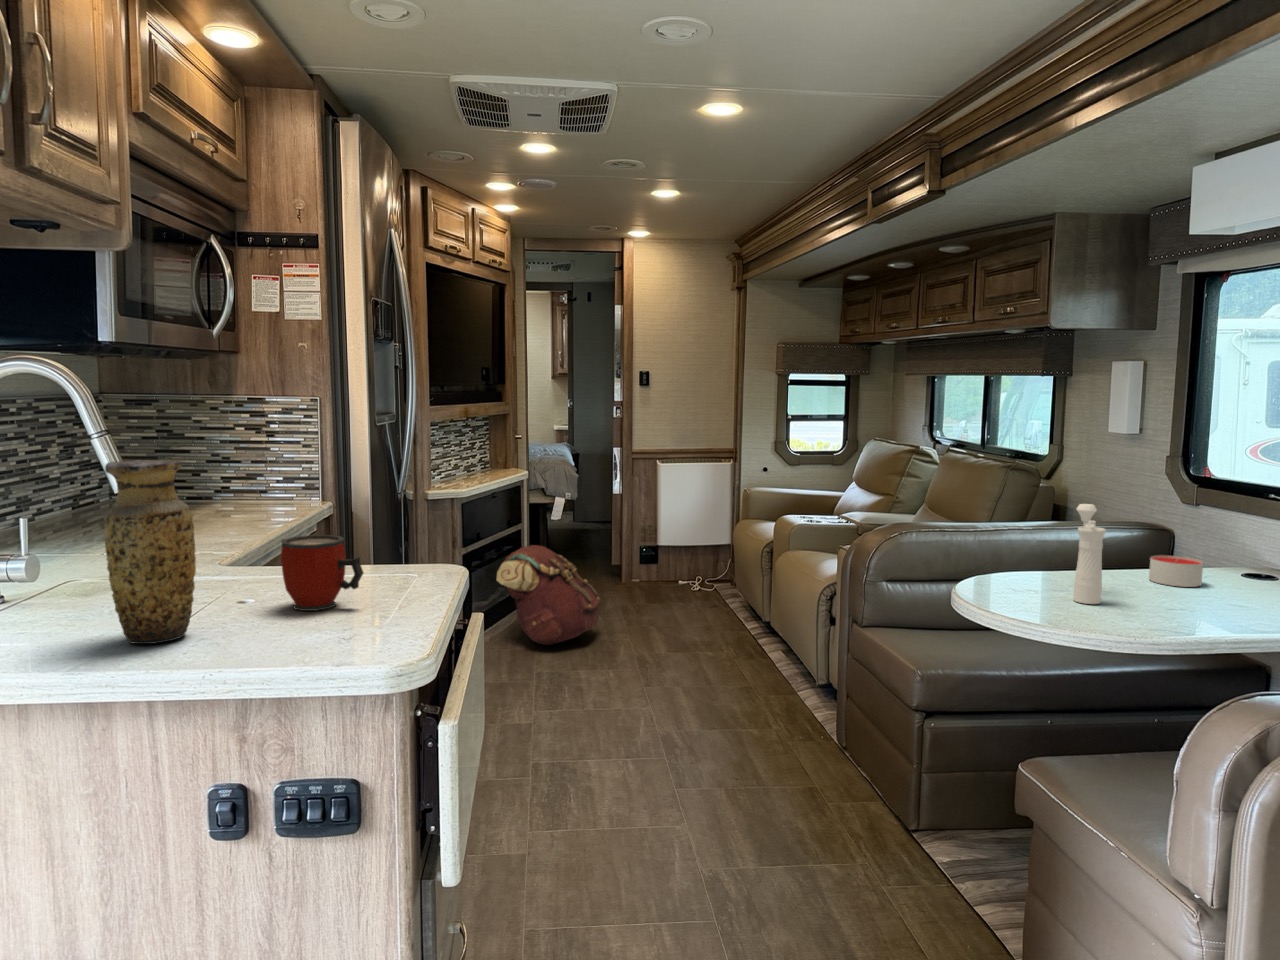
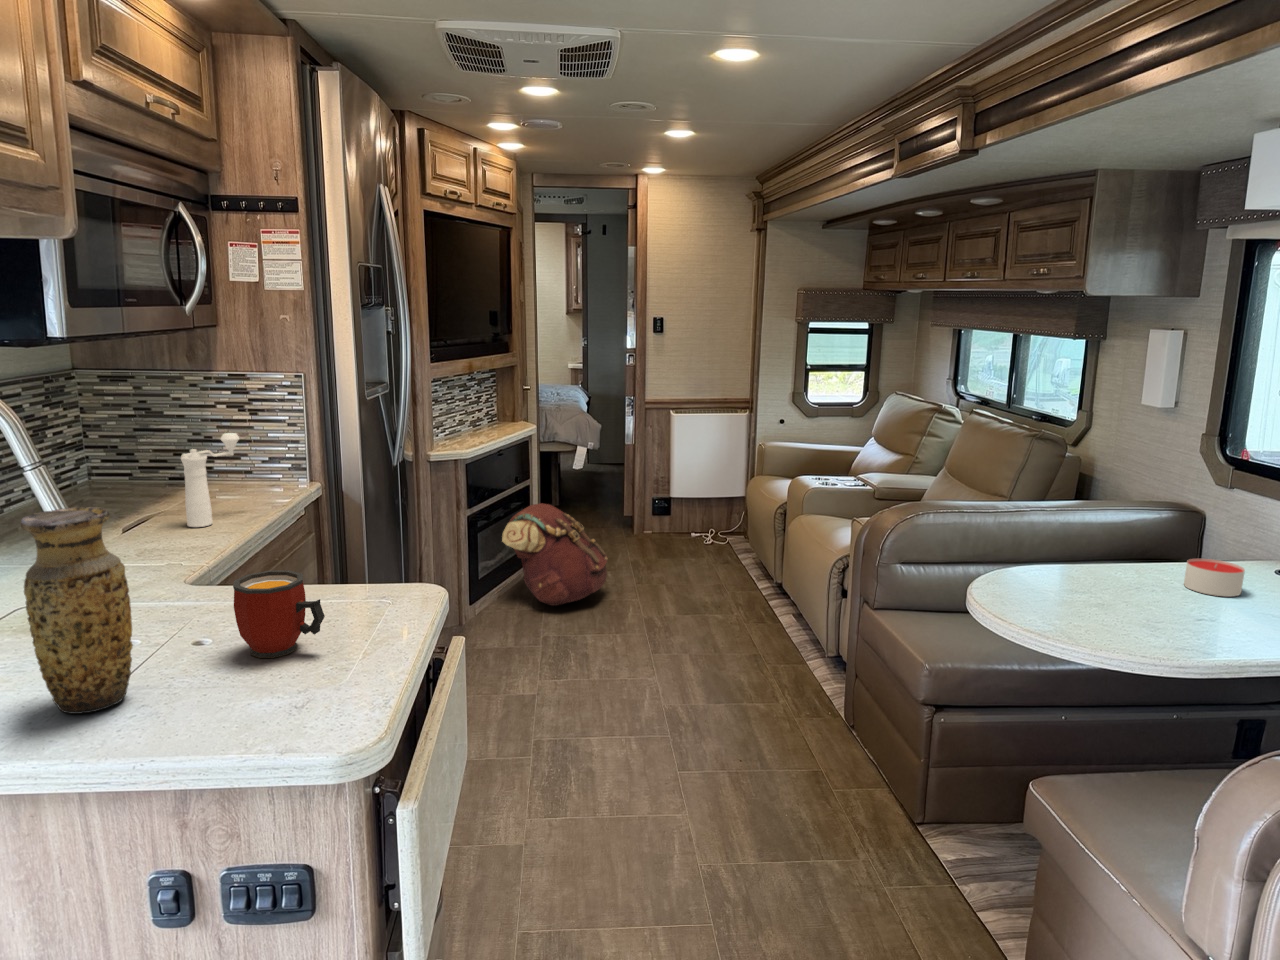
pepper mill: present [1073,504,1106,604] -> present [181,433,239,527]

